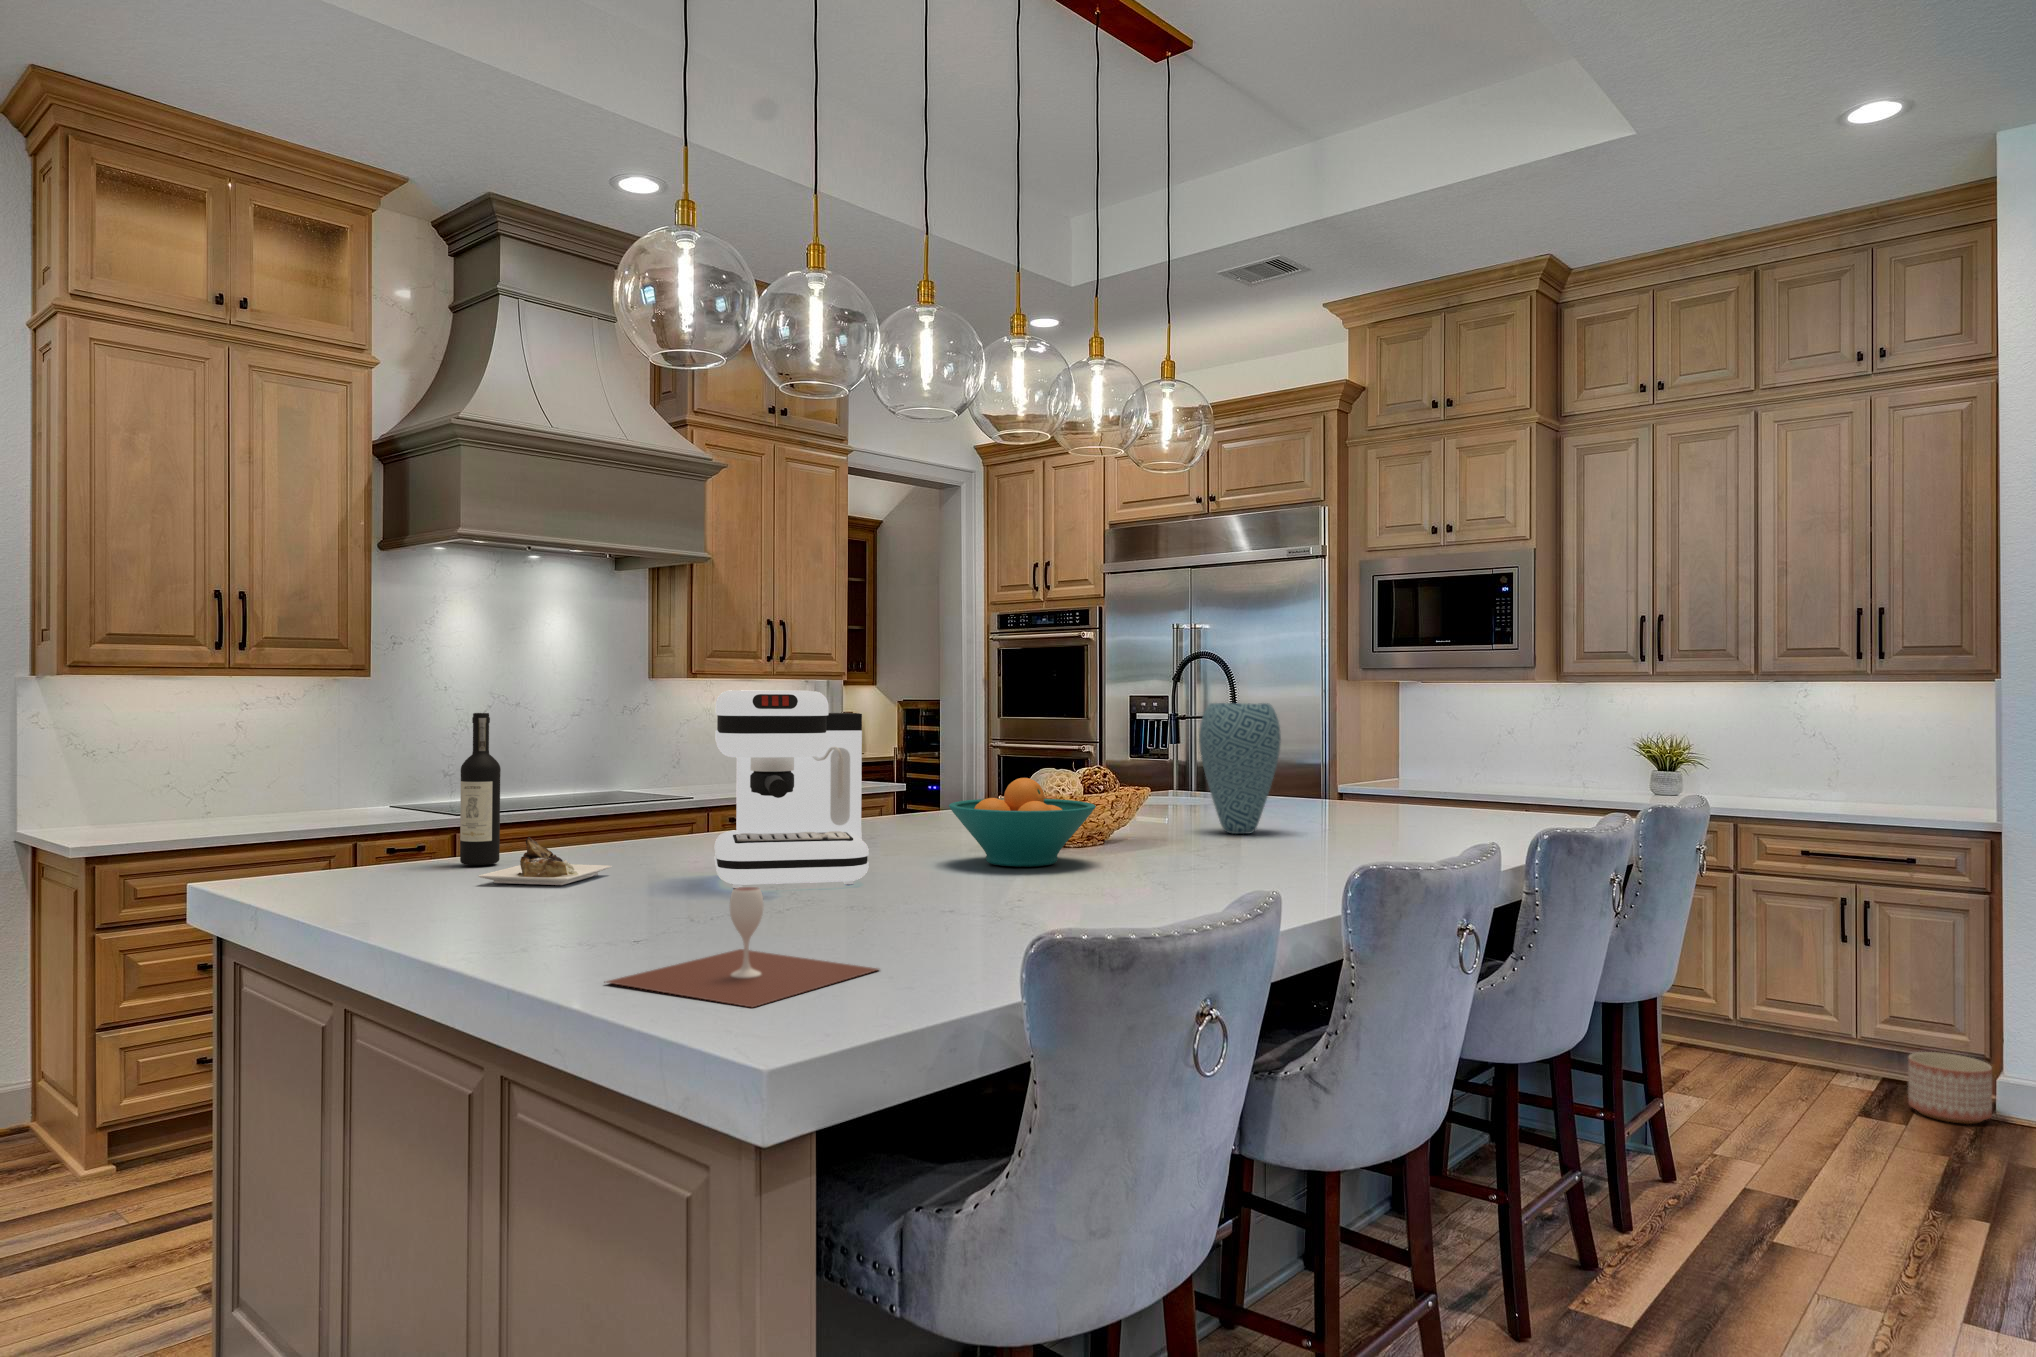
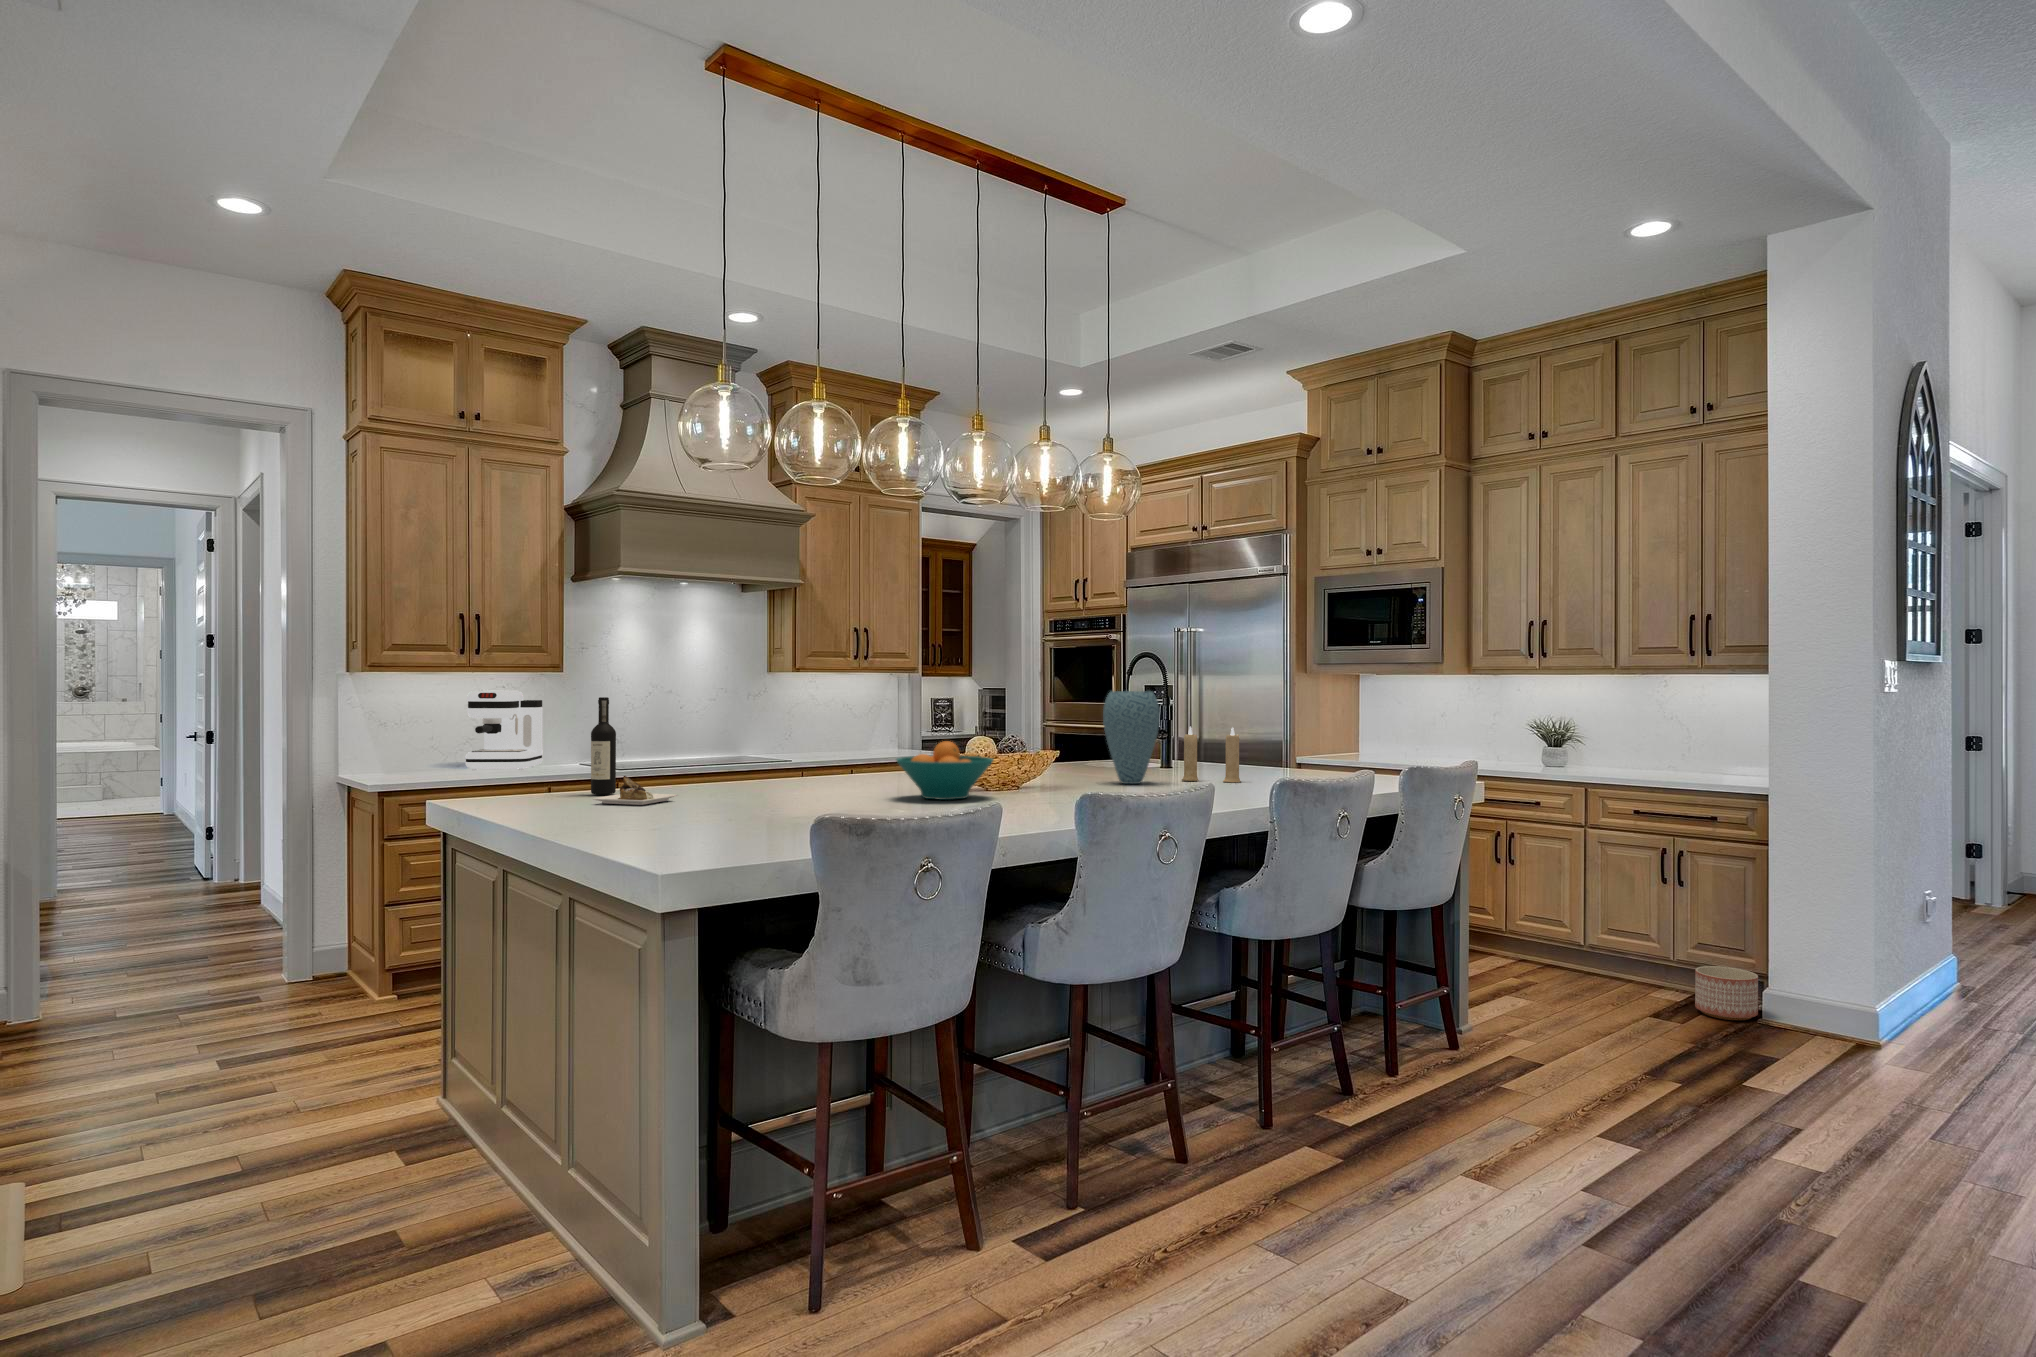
coffee maker: present [715,690,869,888] -> present [465,691,542,770]
candle: none [1297,750,1382,829] -> present [1182,727,1241,782]
wine glass: present [604,887,878,1007] -> none [617,794,772,855]

